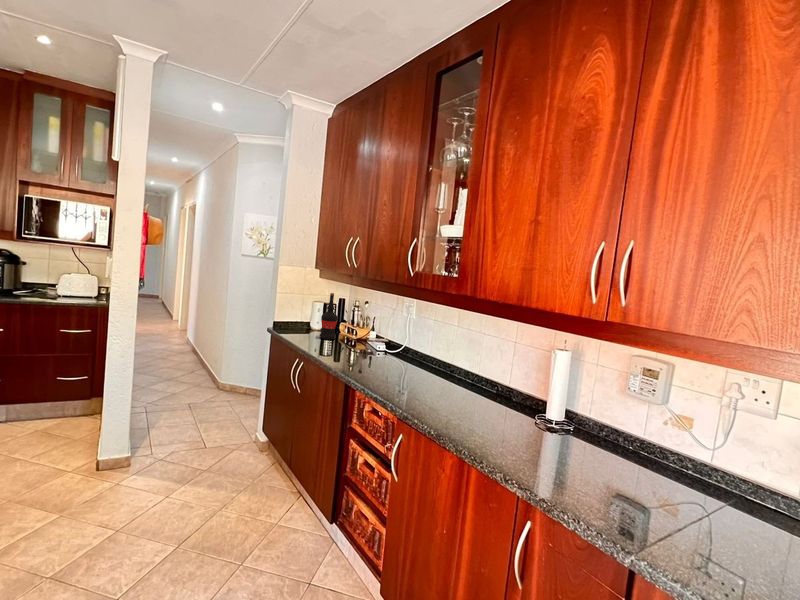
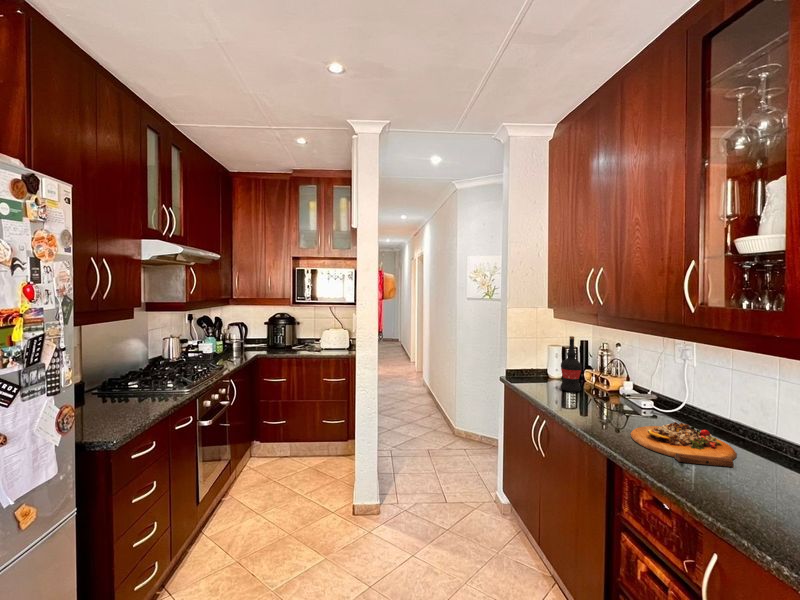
cutting board: none [365,356,428,383] -> present [630,422,737,467]

